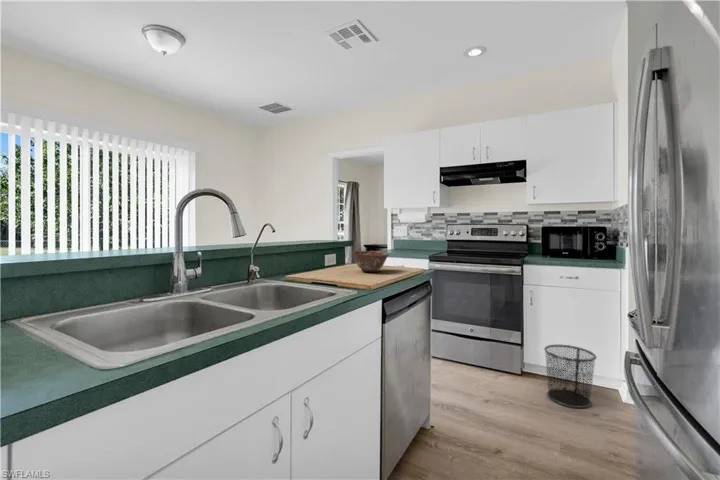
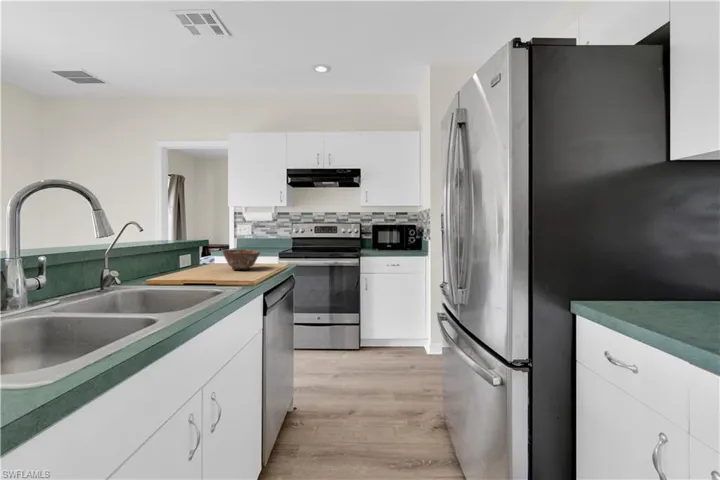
waste bin: present [544,345,596,408] -> none [378,320,414,368]

